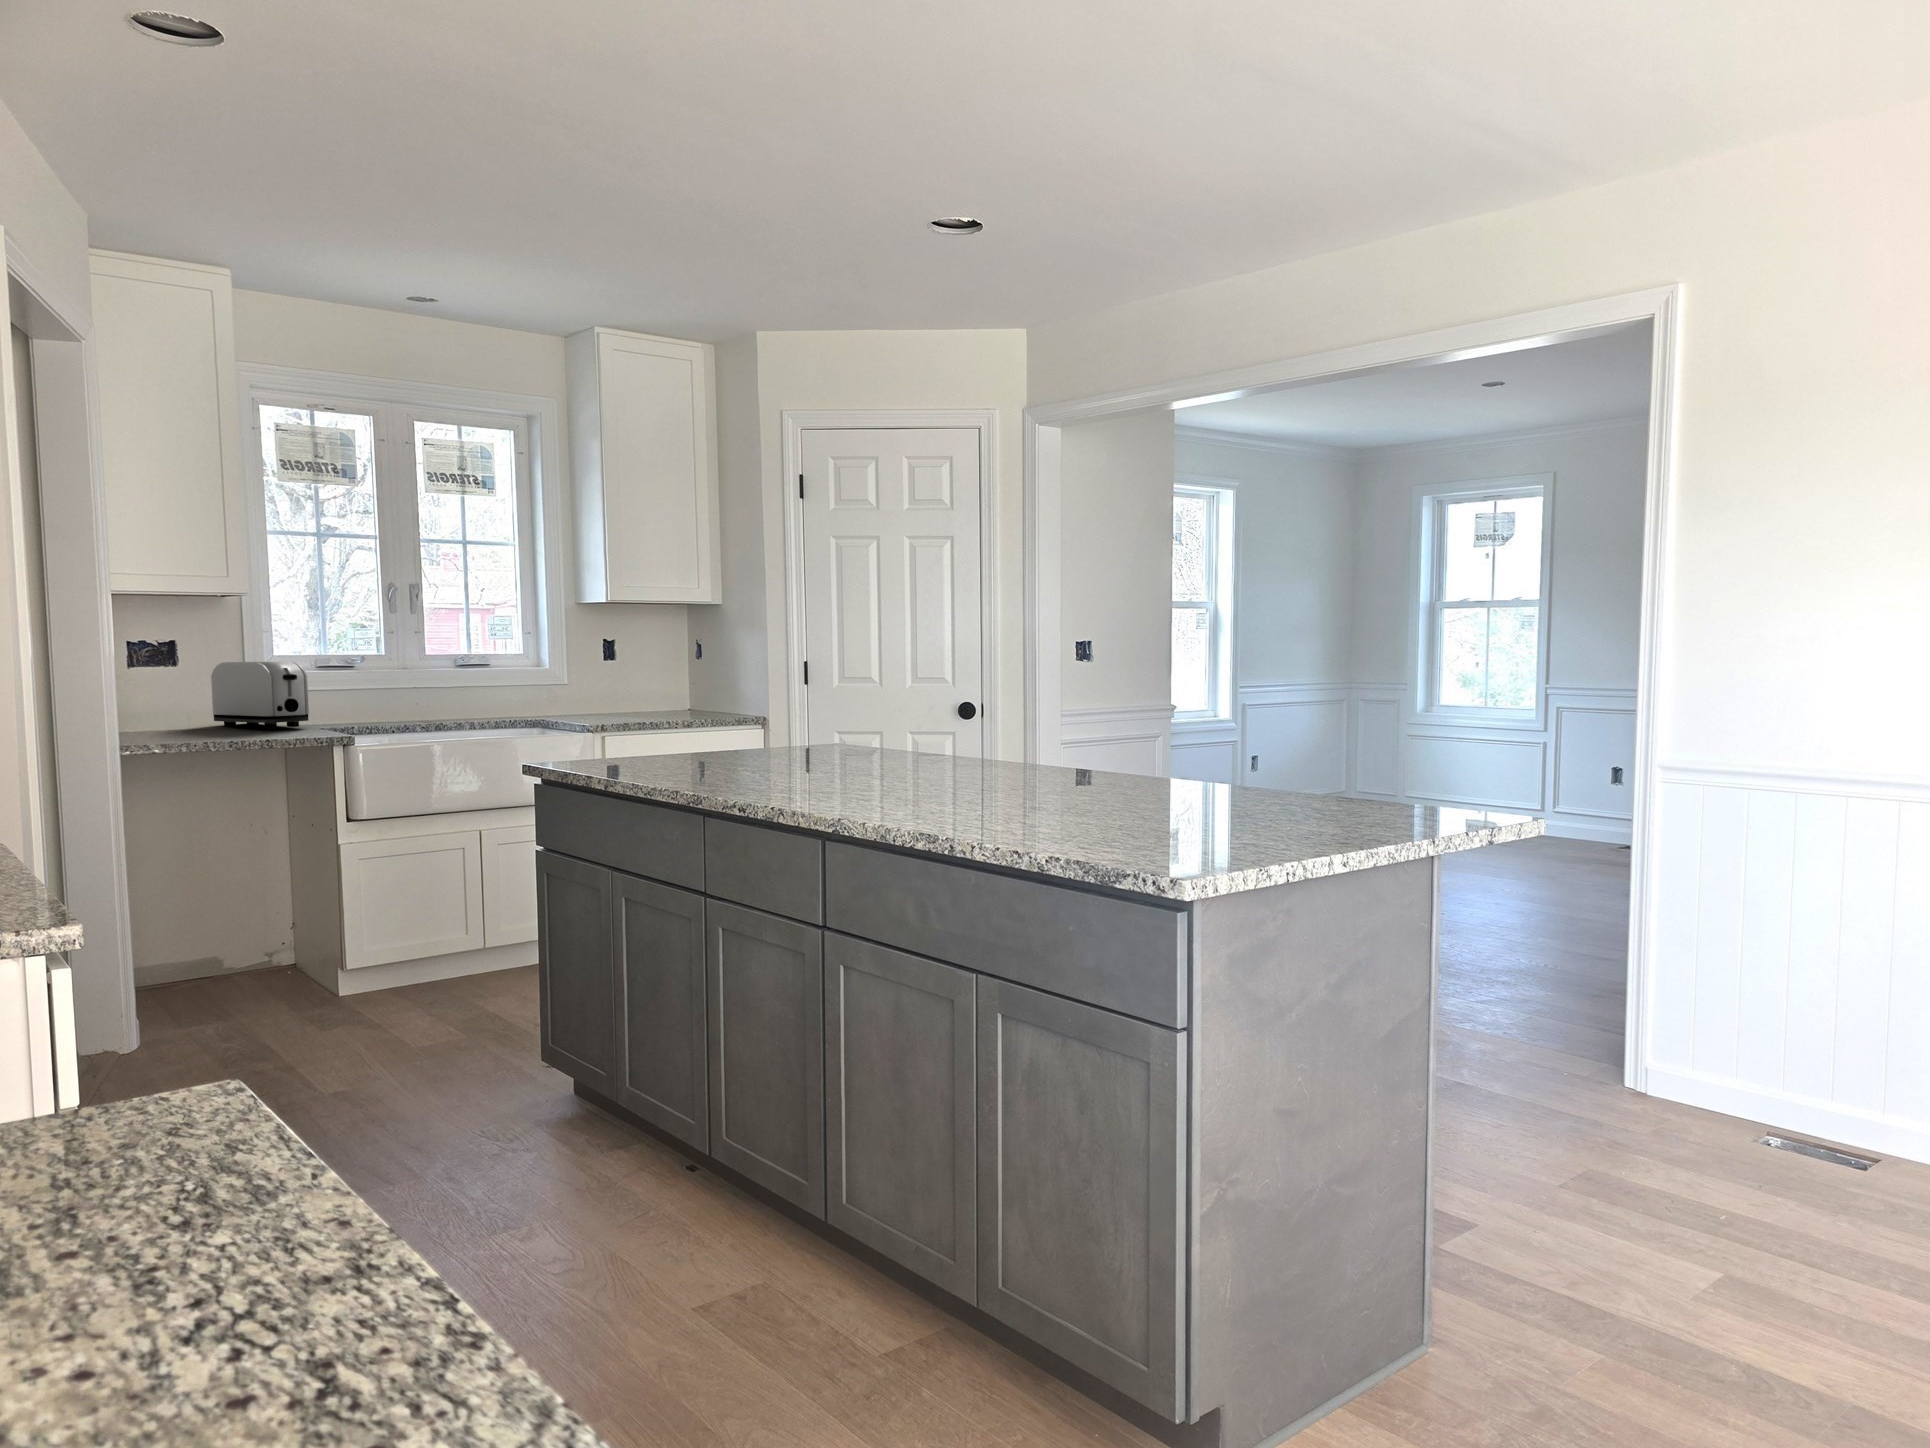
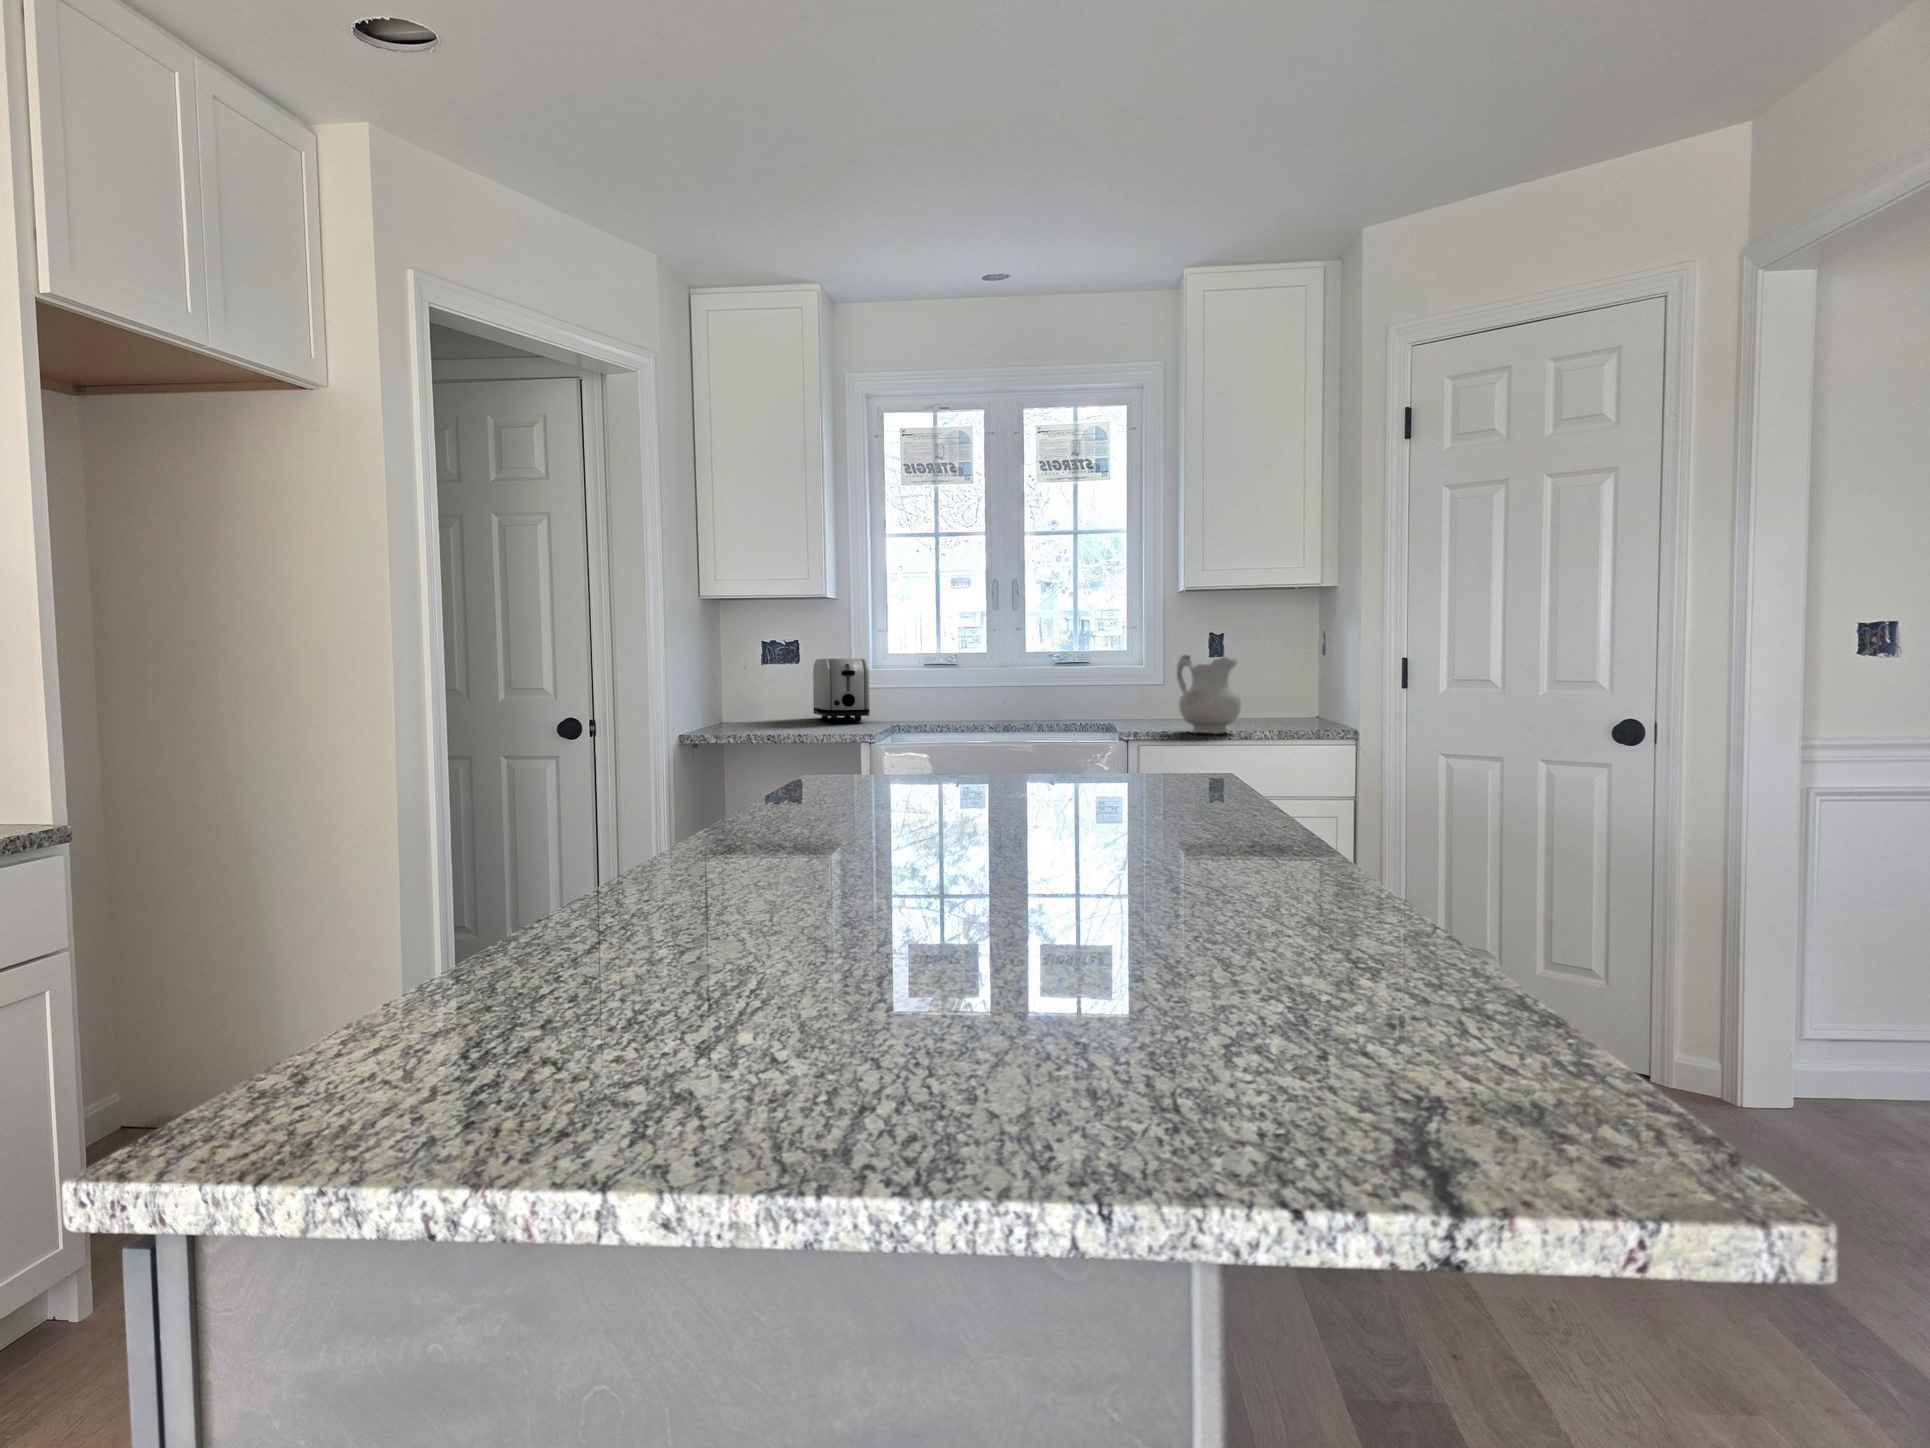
ceramic pitcher: none [622,658,681,723] -> present [1177,655,1241,734]

